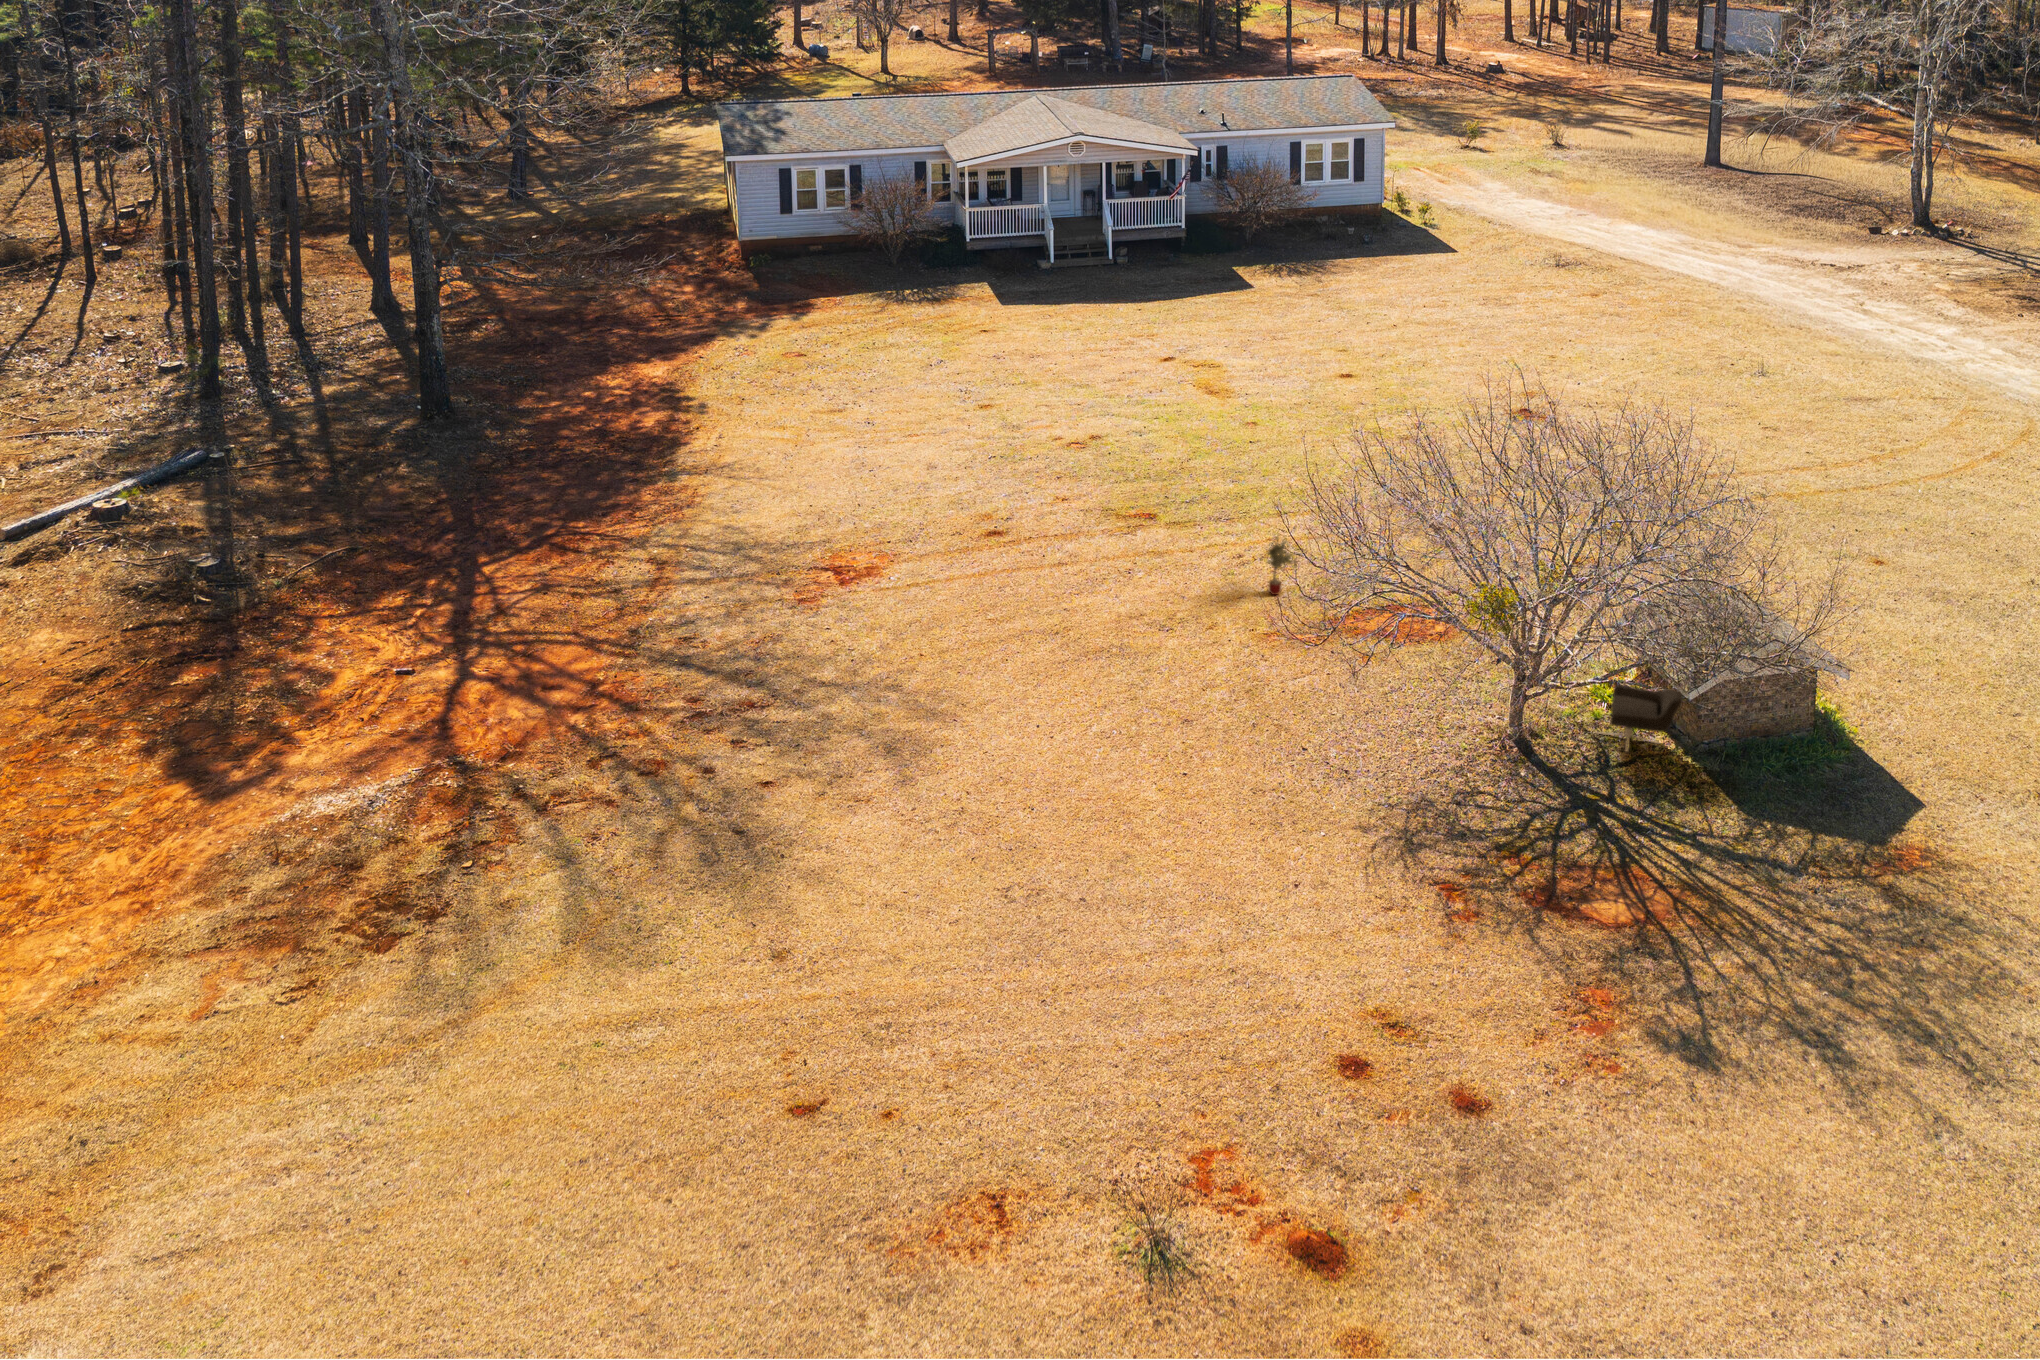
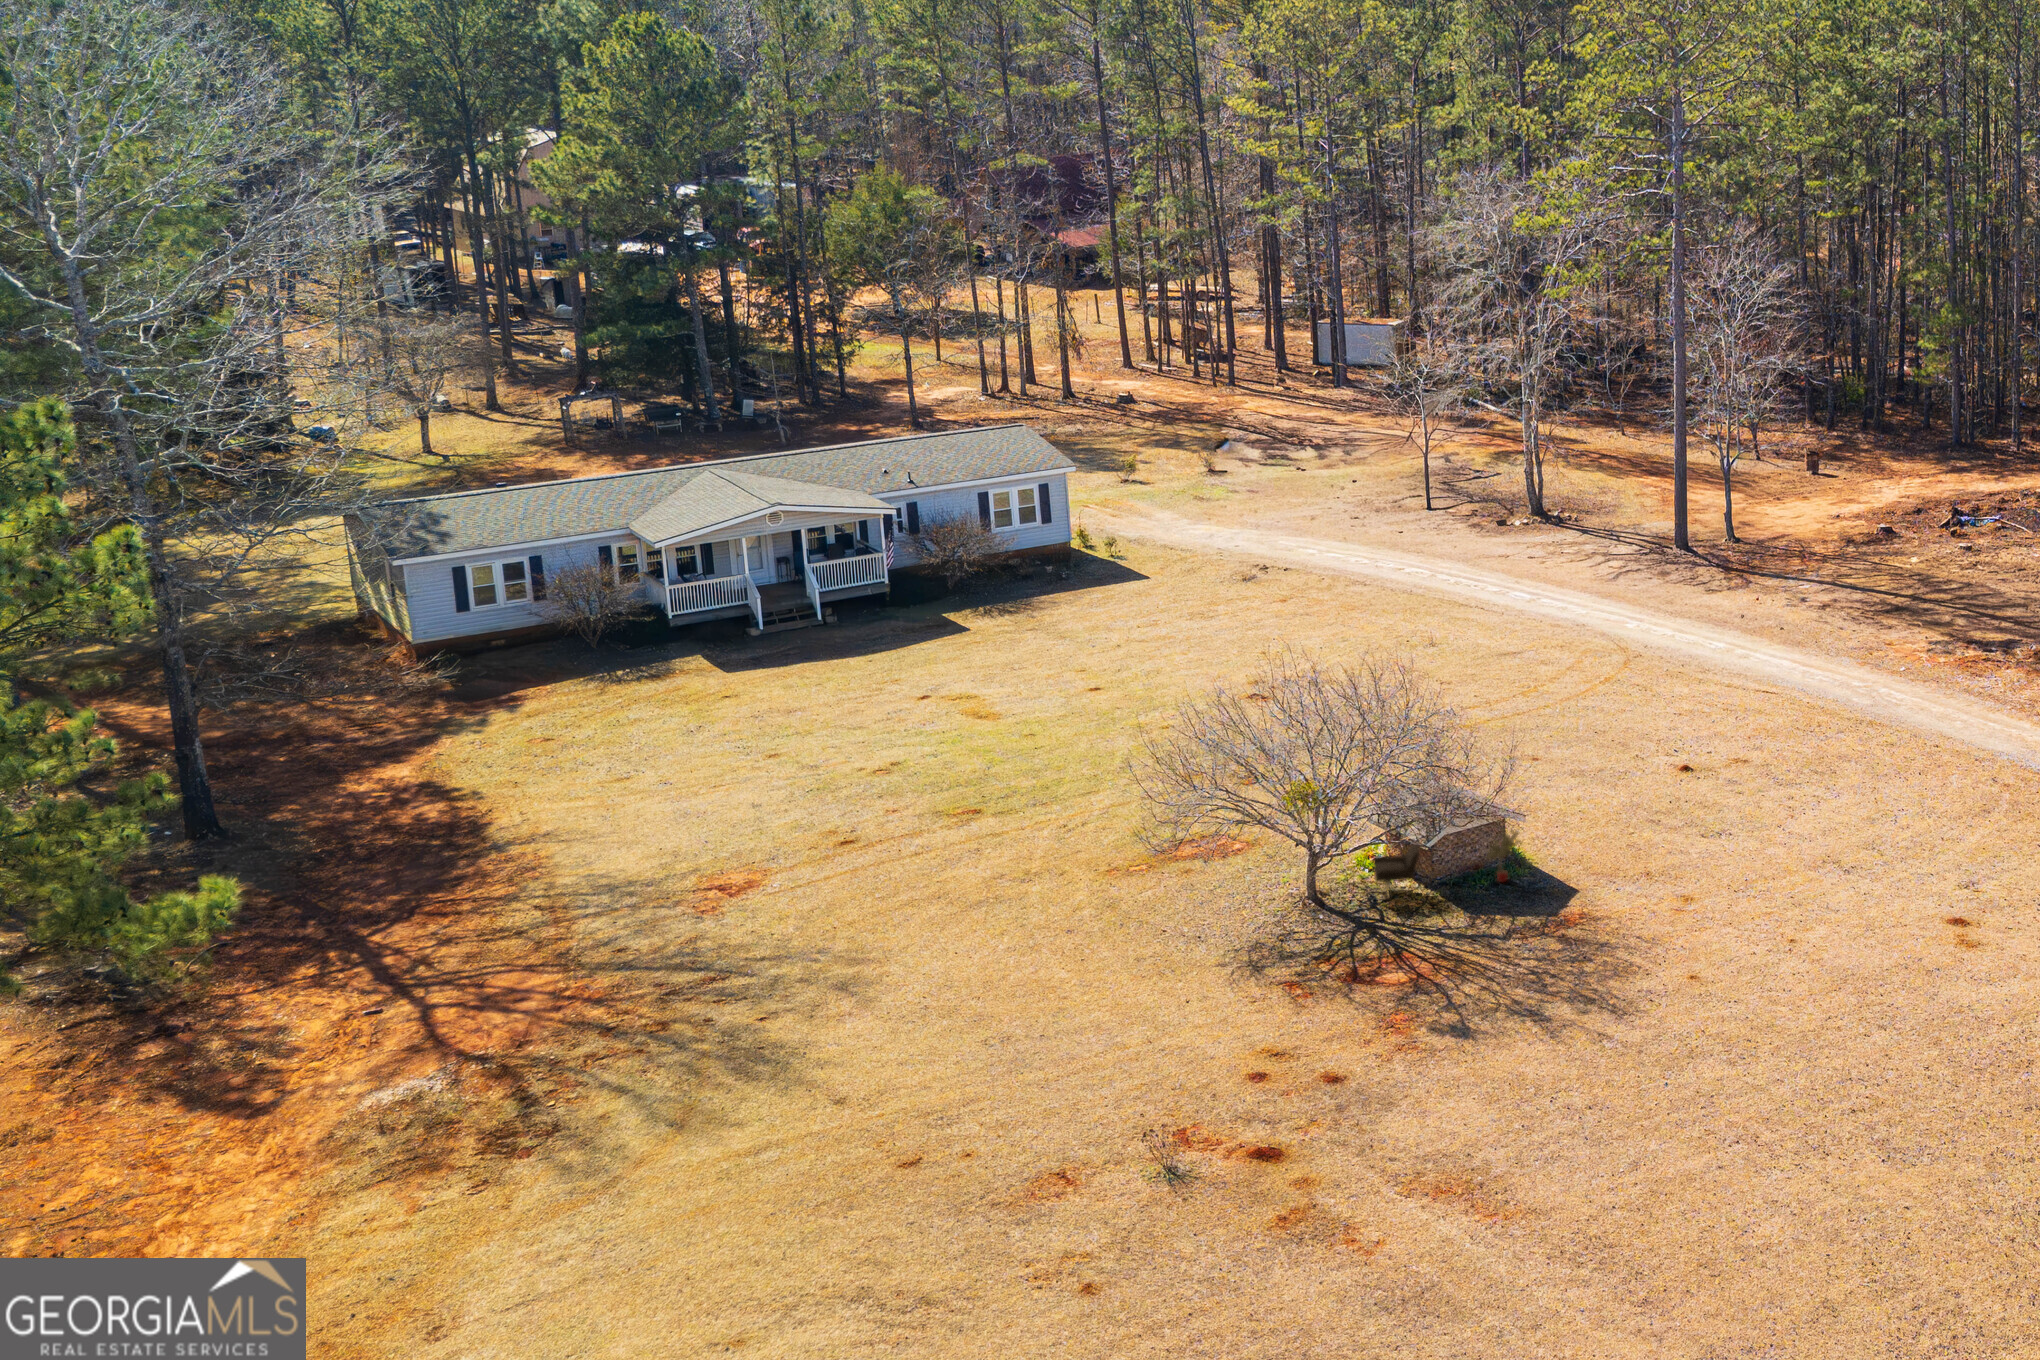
potted tree: present [1266,537,1297,595] -> present [1485,827,1520,882]

